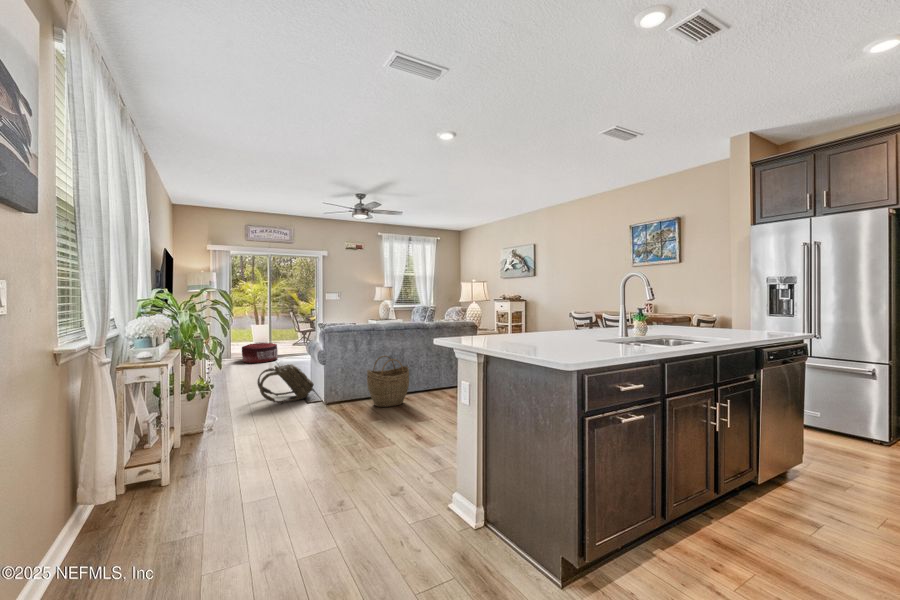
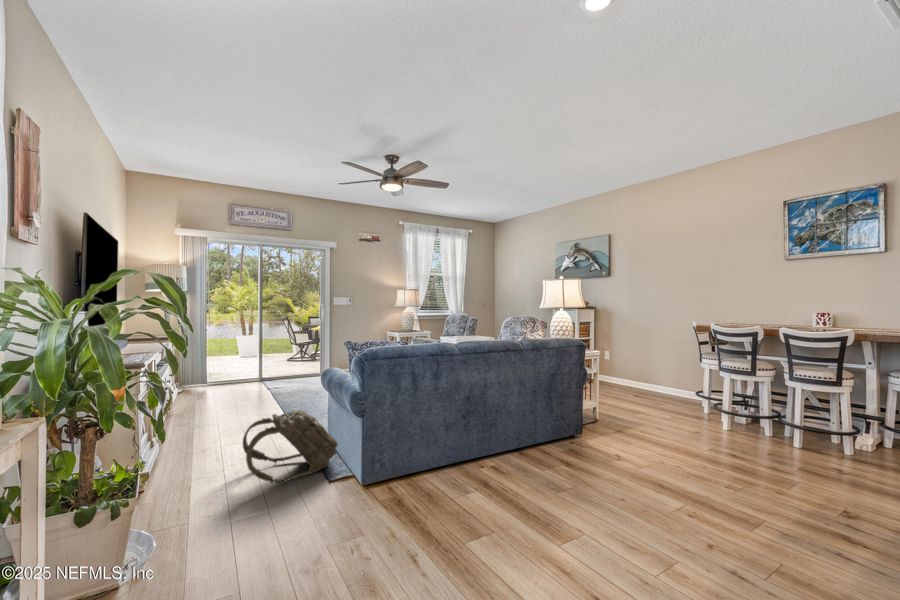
pouf: present [242,343,278,363] -> none [222,361,272,390]
woven basket: present [367,356,409,407] -> none [435,397,506,492]

